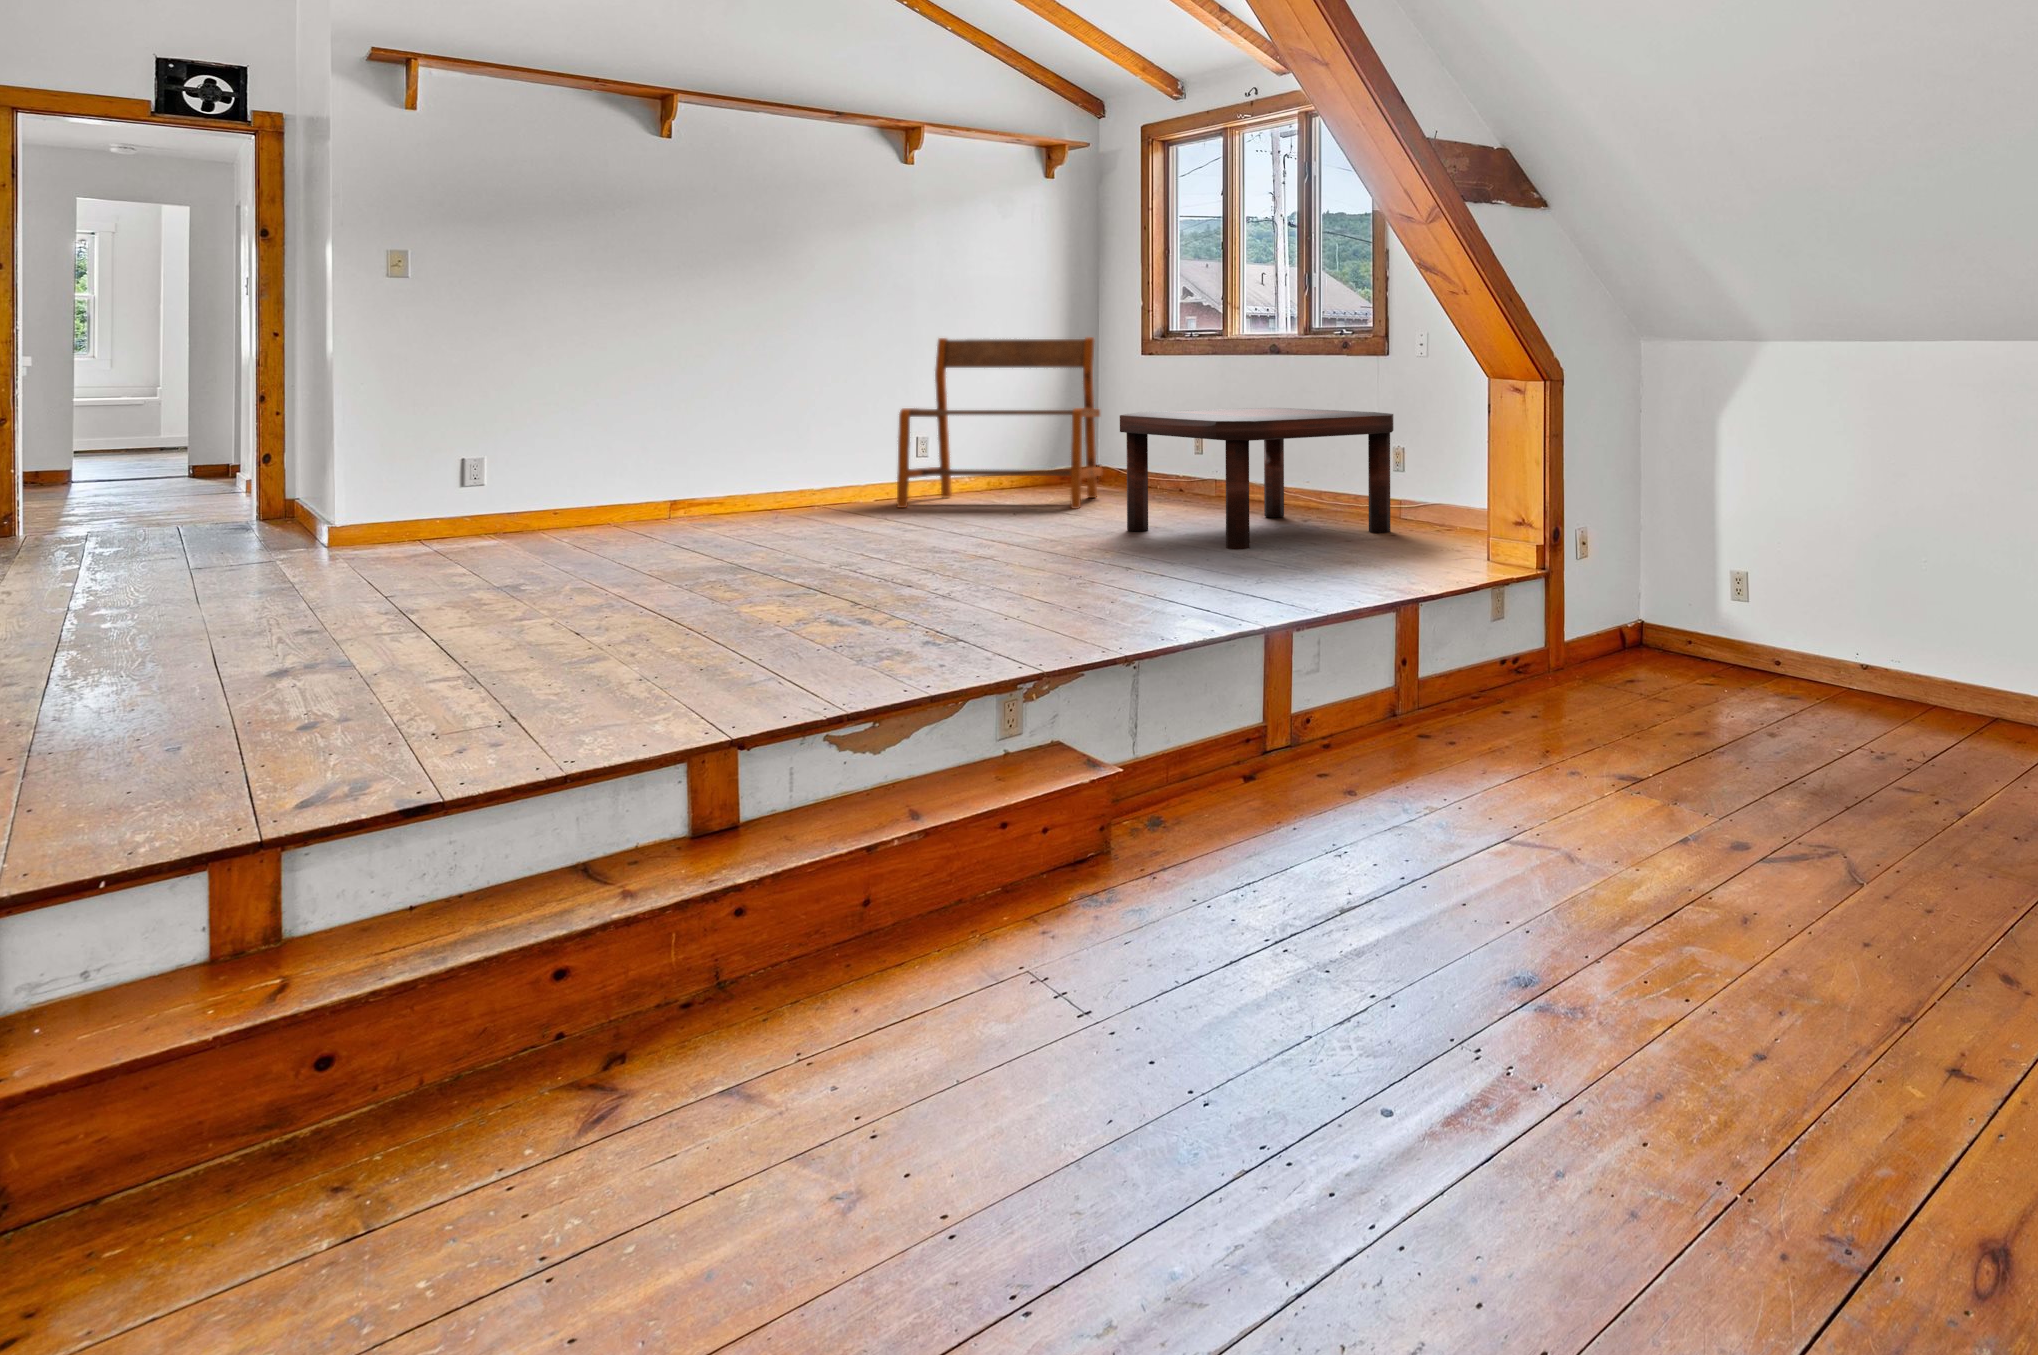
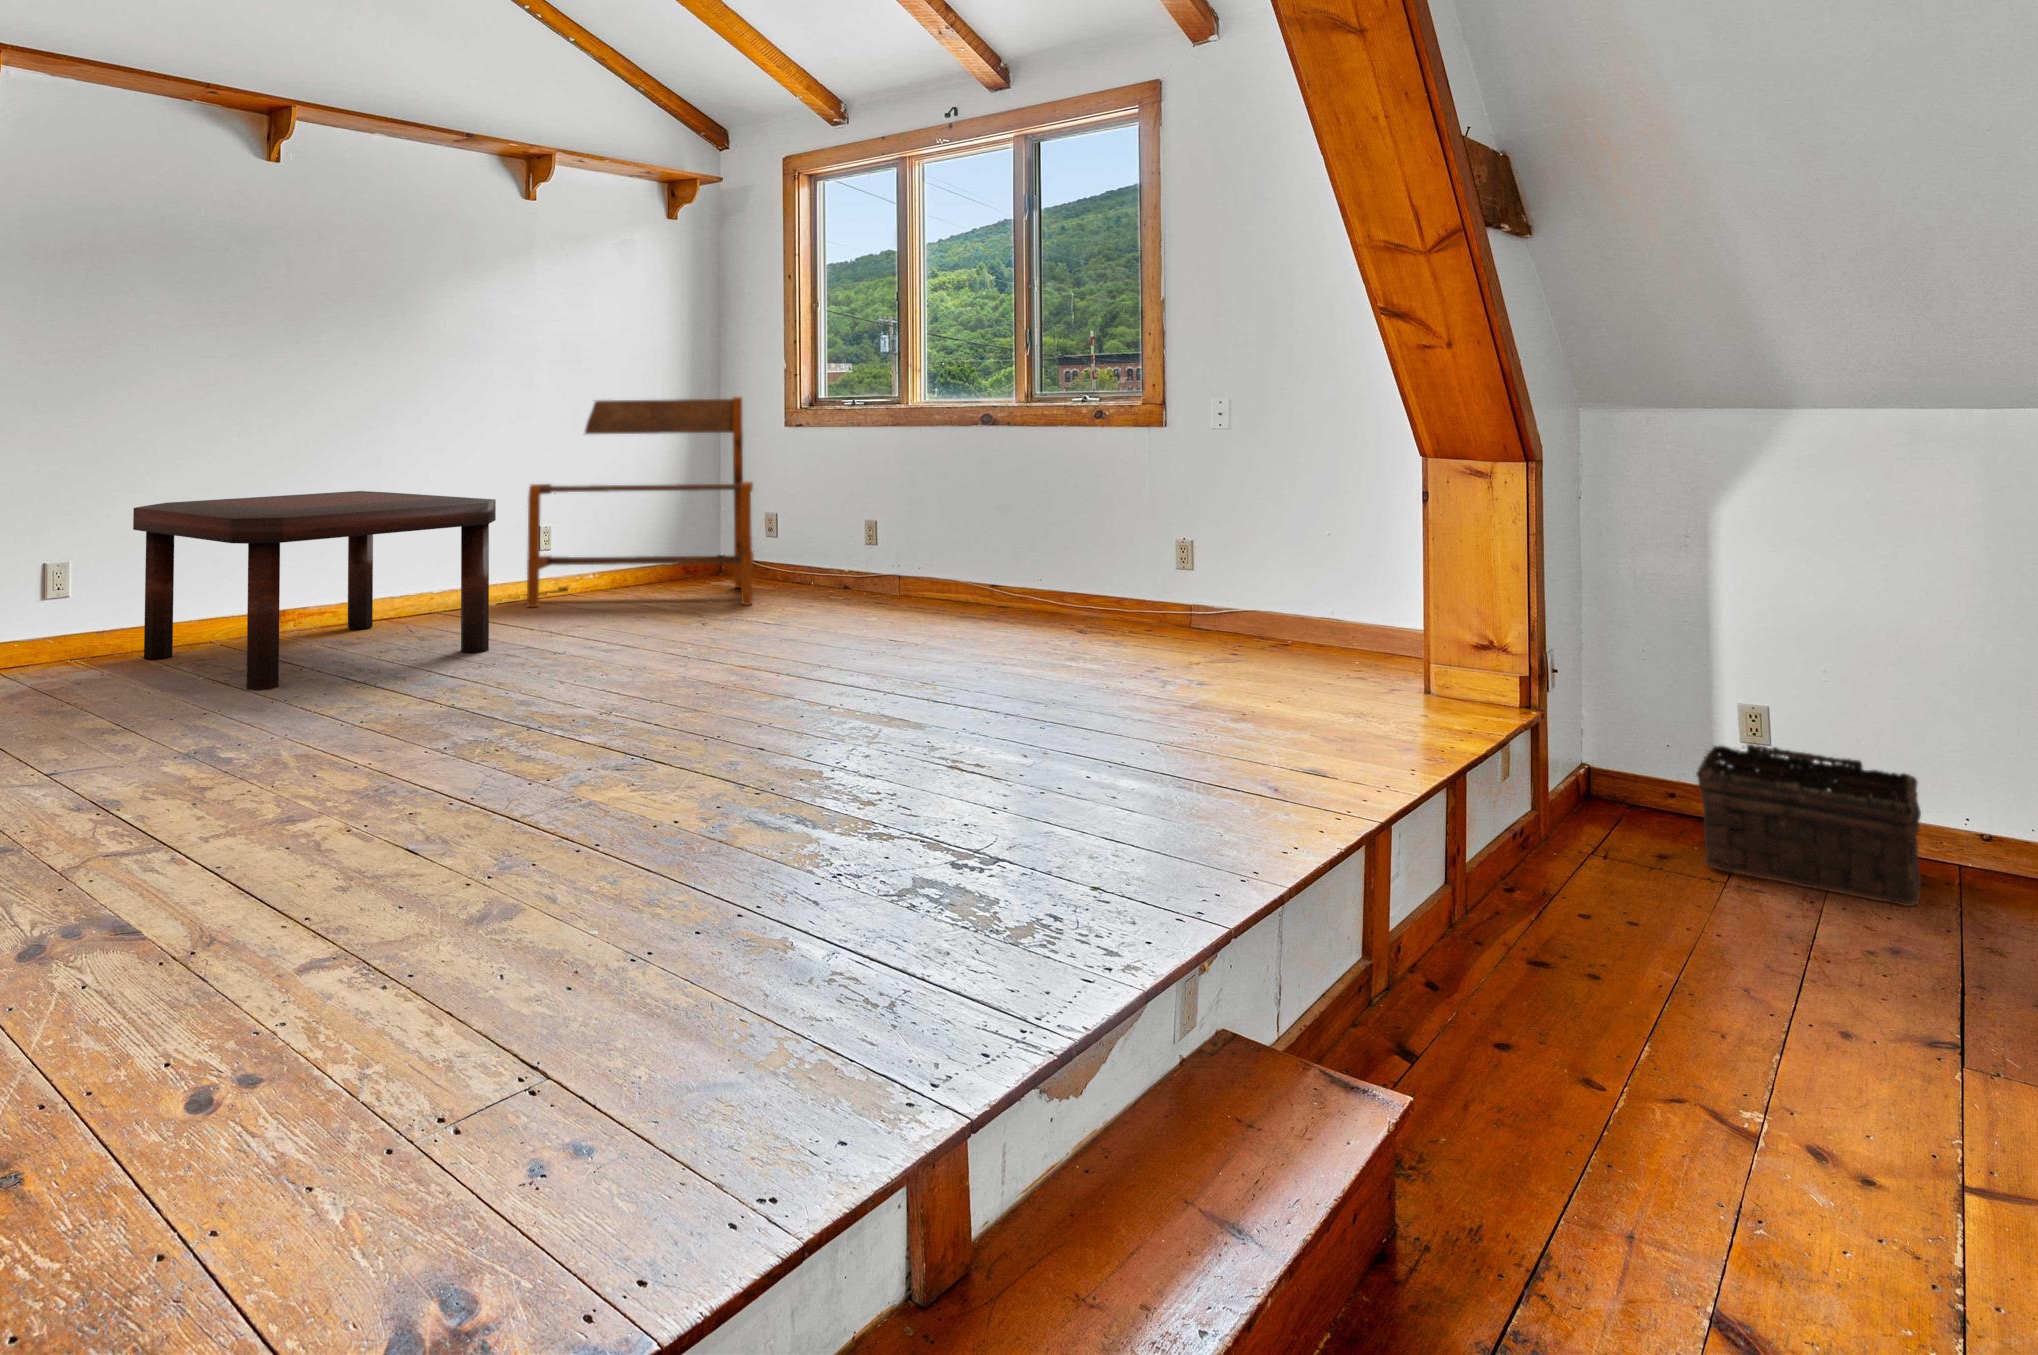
coffee table: present [1120,408,1393,550] -> present [133,491,496,691]
basket: none [1585,592,1731,695] -> present [1696,745,1921,906]

